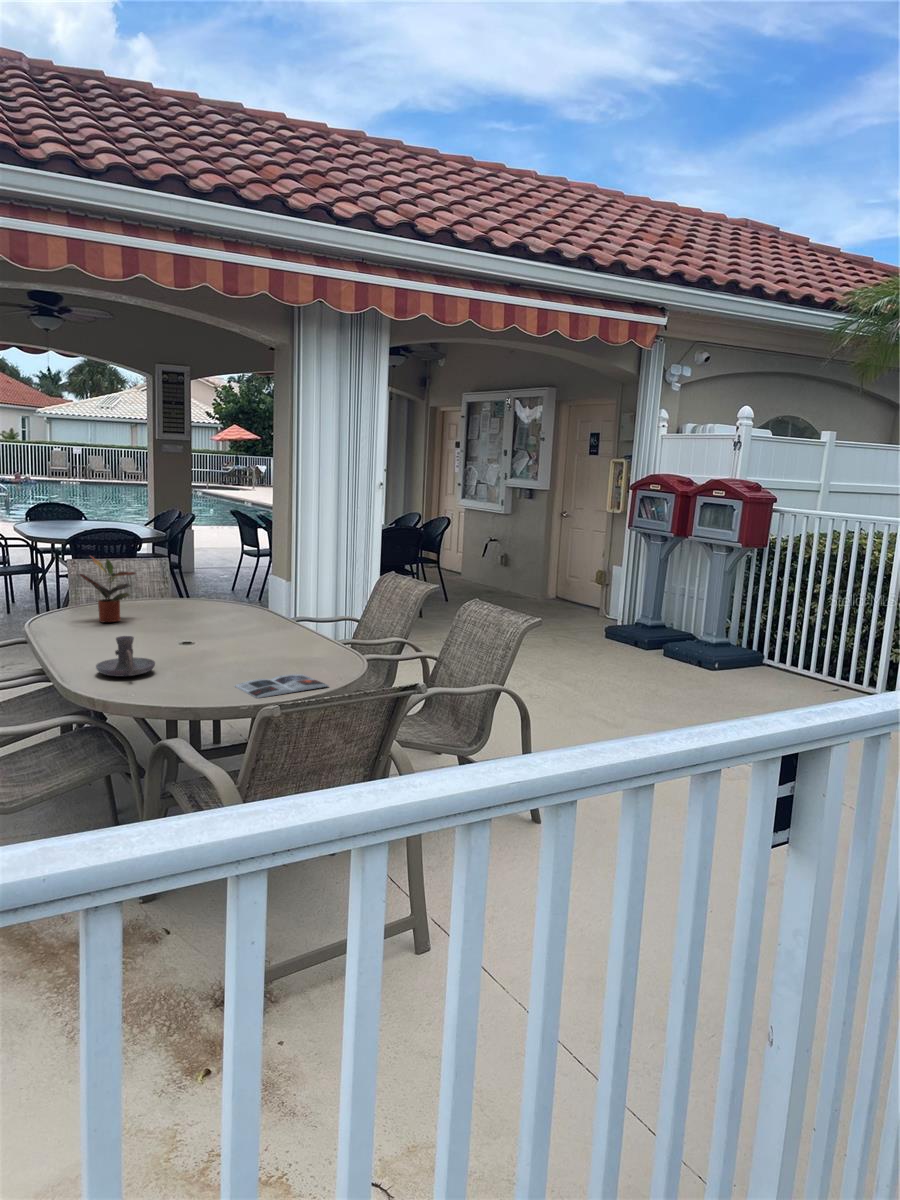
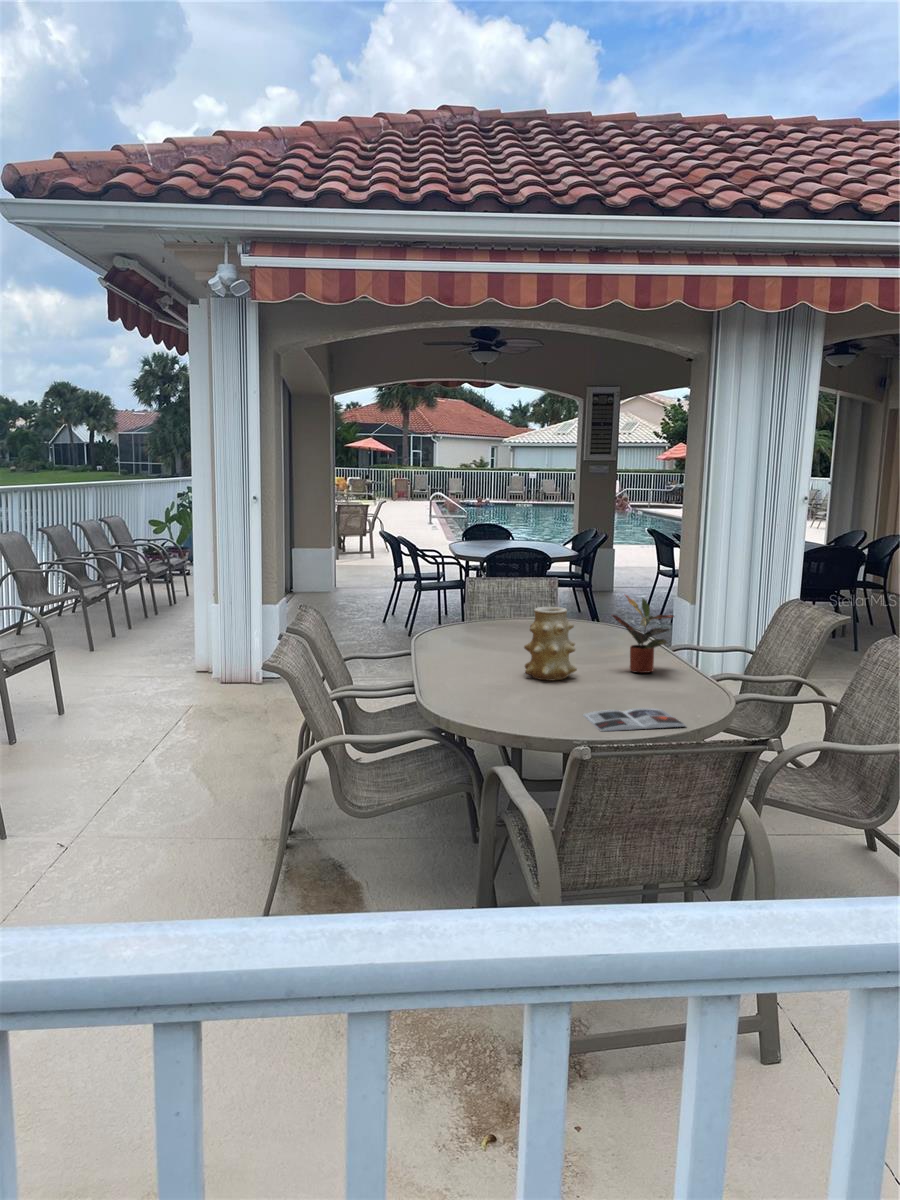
potted plant: present [80,556,136,623] -> present [612,595,674,673]
vase: none [160,588,214,659] -> present [524,607,577,680]
candle holder: present [96,636,155,676] -> none [455,653,511,693]

